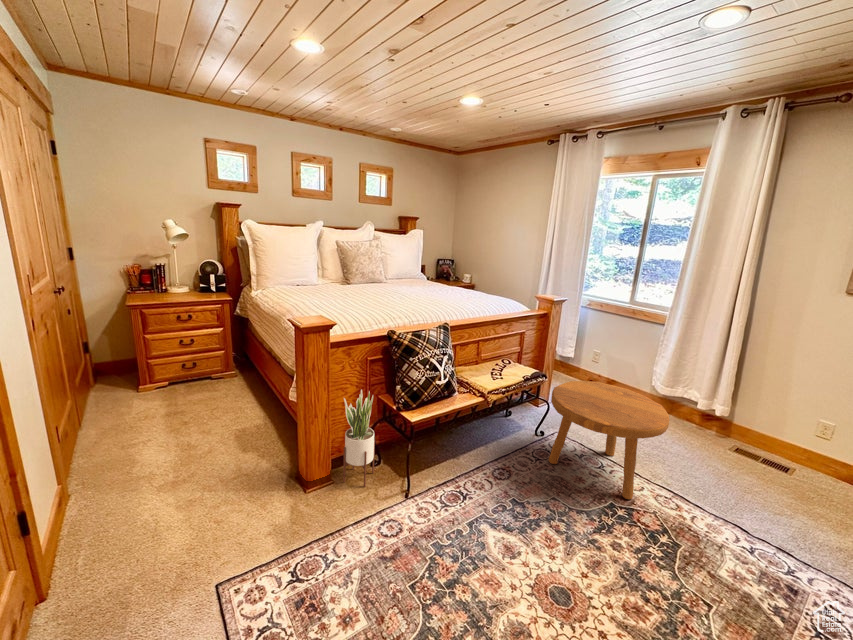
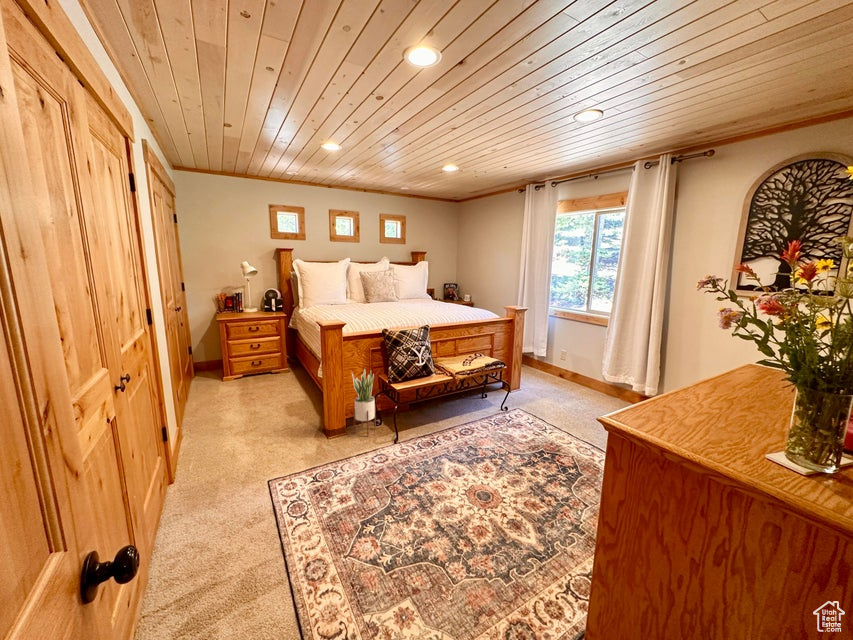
footstool: present [549,381,669,499] -> none [503,367,585,448]

